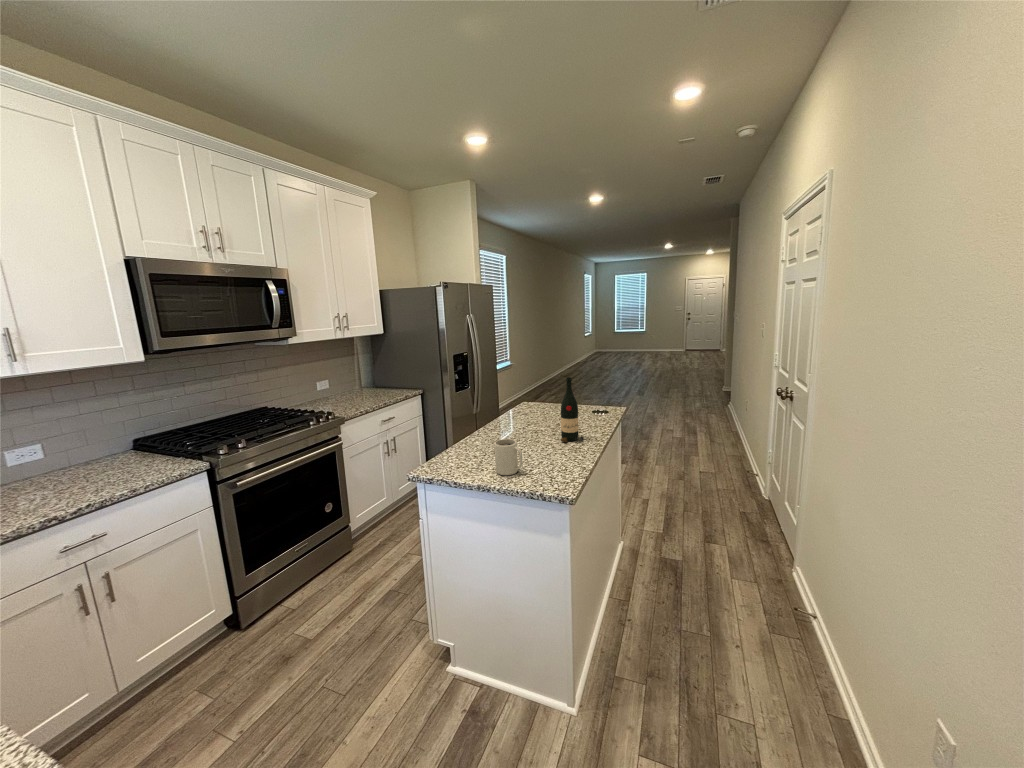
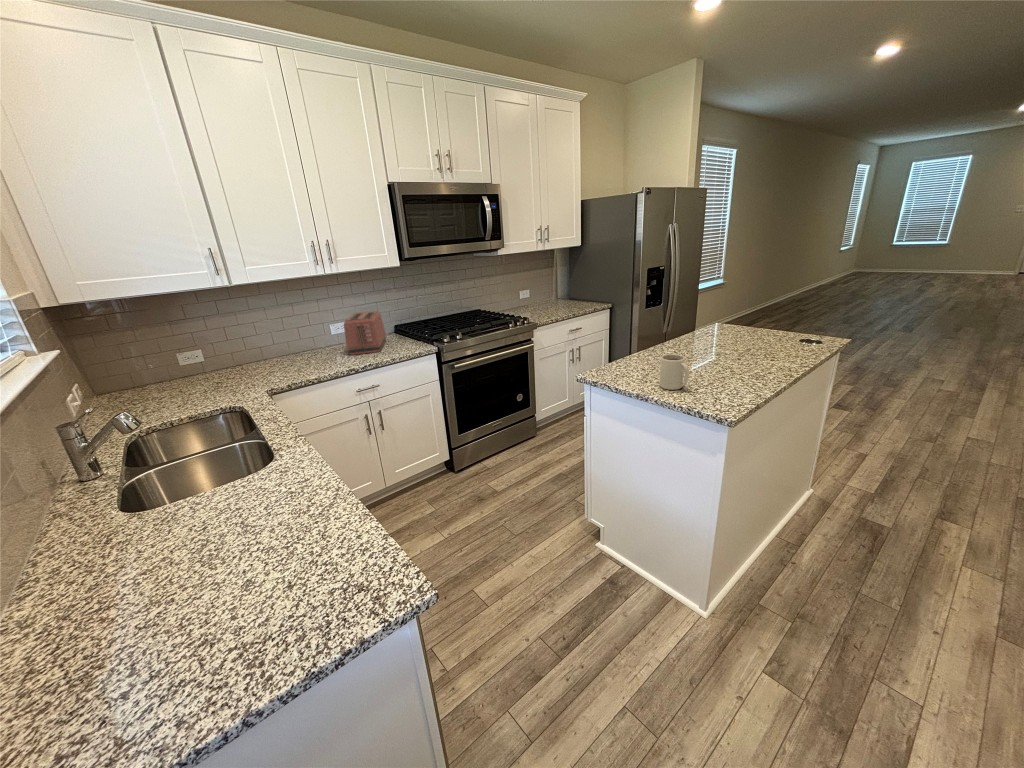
wine bottle: present [561,377,584,442] -> none [743,296,772,369]
toaster: none [32,422,117,494] -> present [344,311,386,355]

